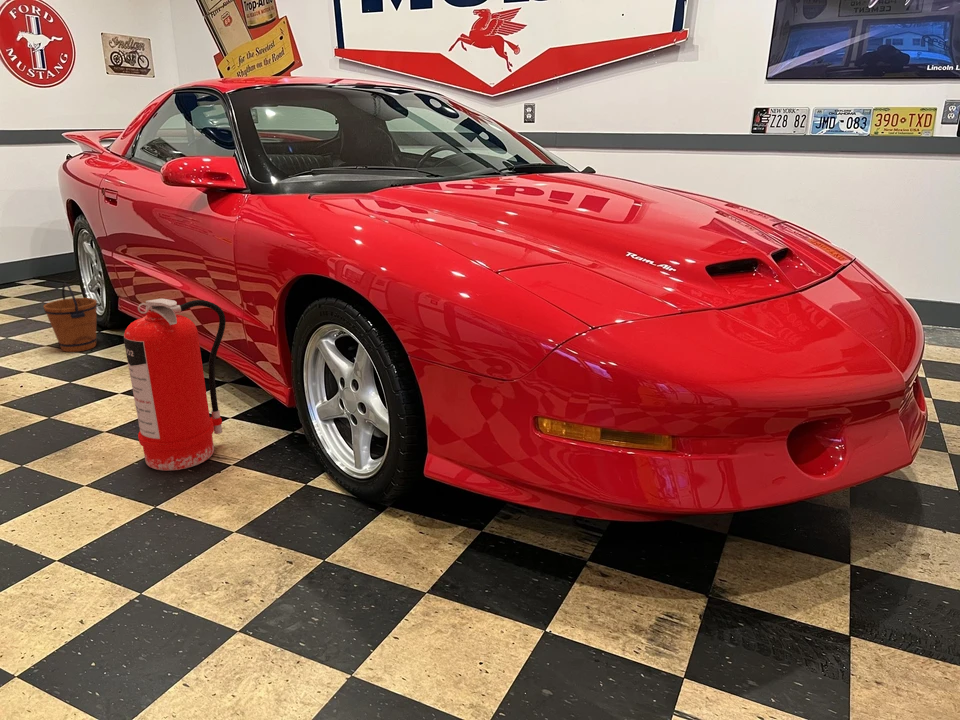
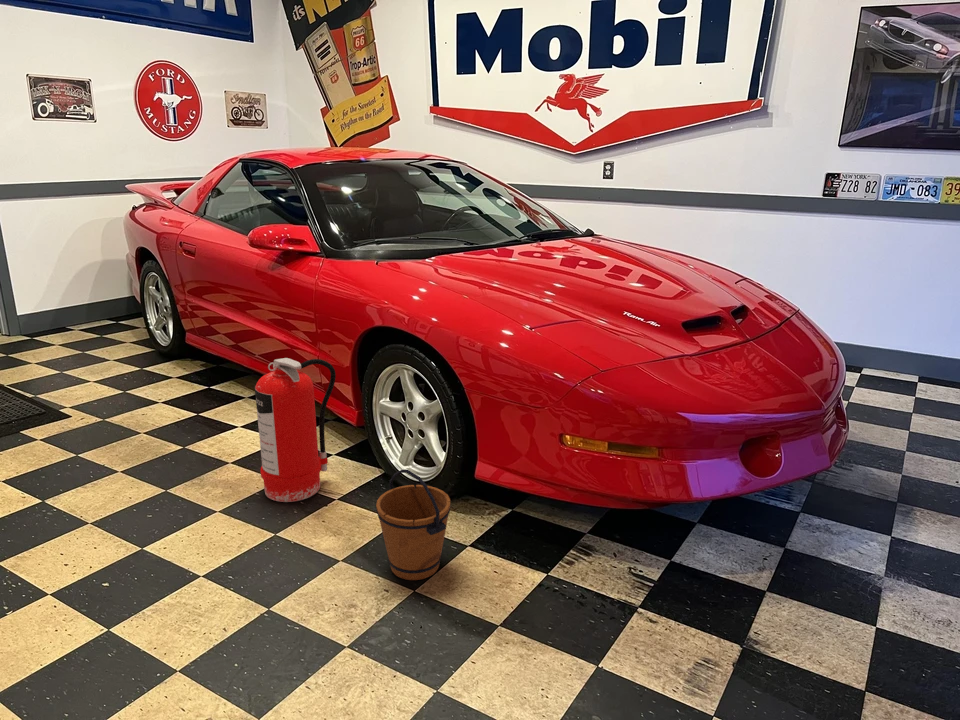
bucket: present [43,283,97,352] -> present [376,469,450,580]

